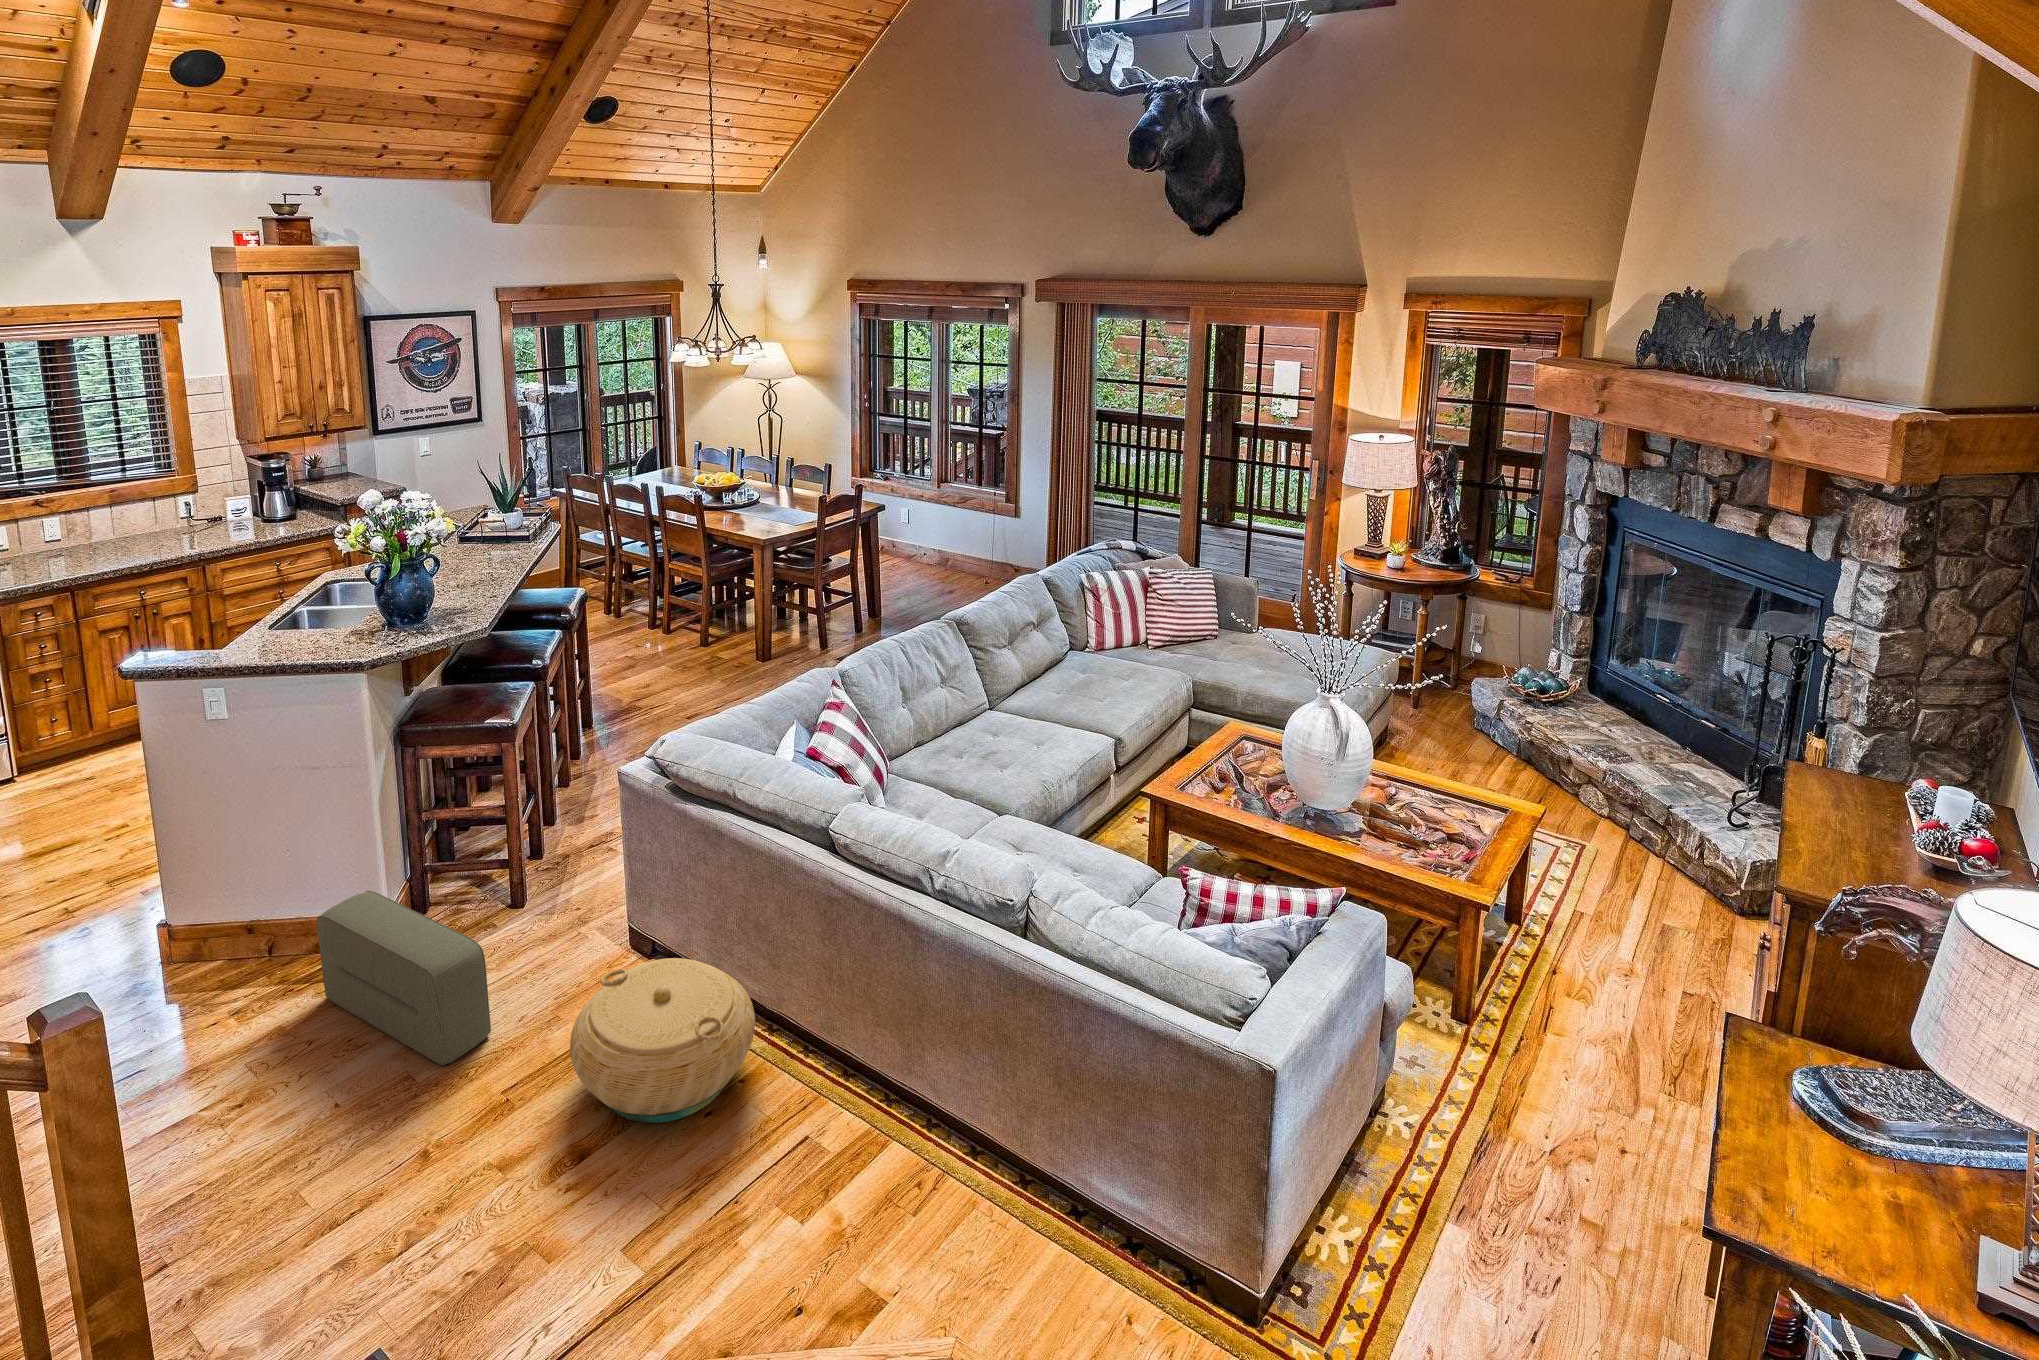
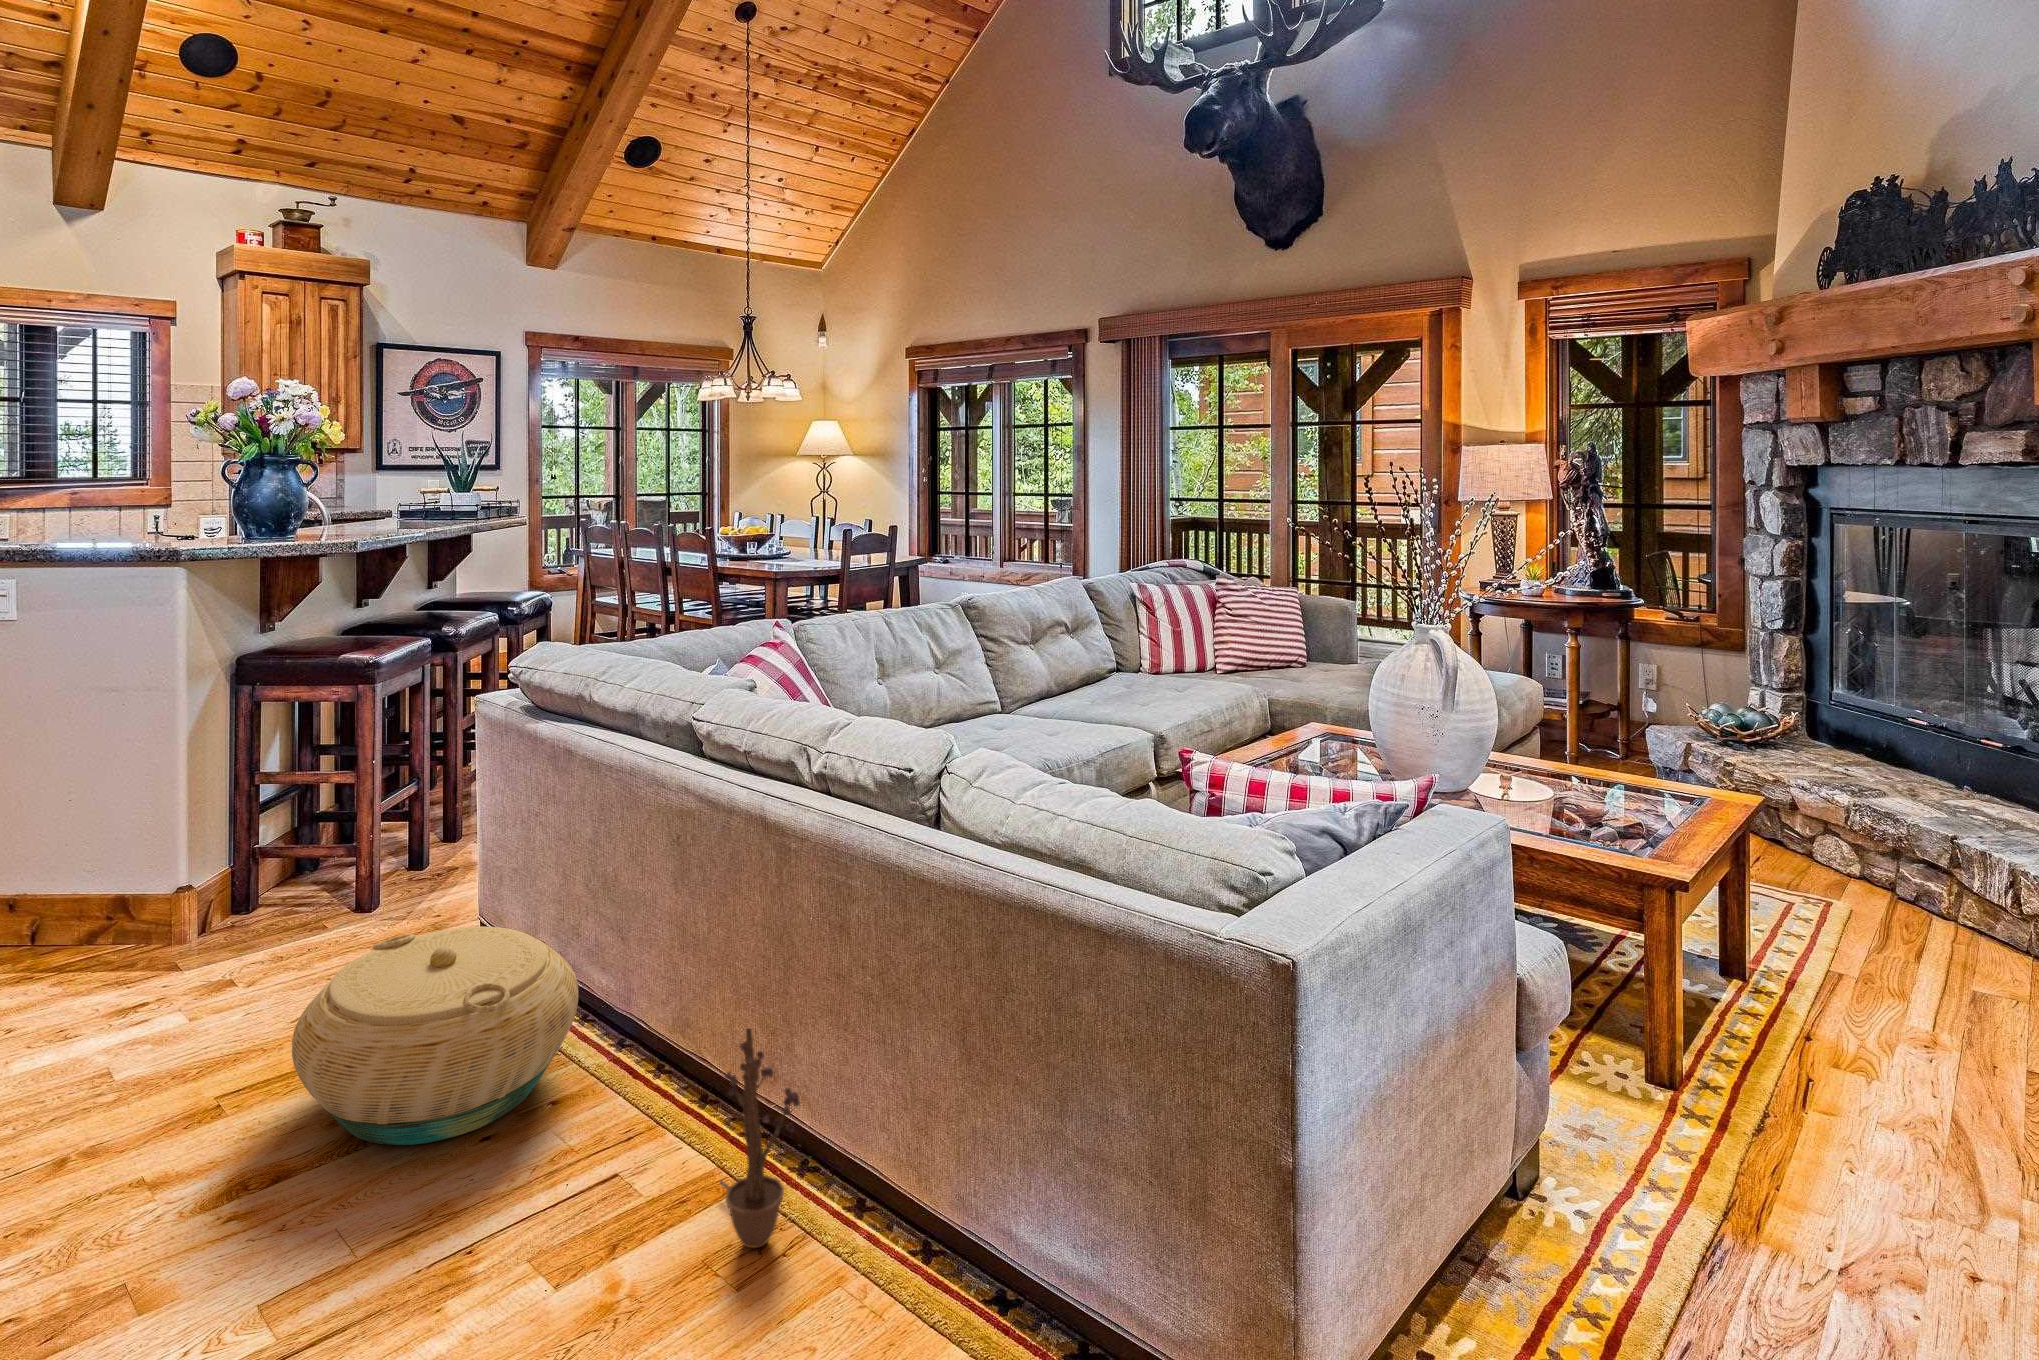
pouf: present [317,891,491,1065] -> none [60,846,239,1064]
decorative plant: none [884,1061,951,1183] -> present [720,1028,800,1248]

